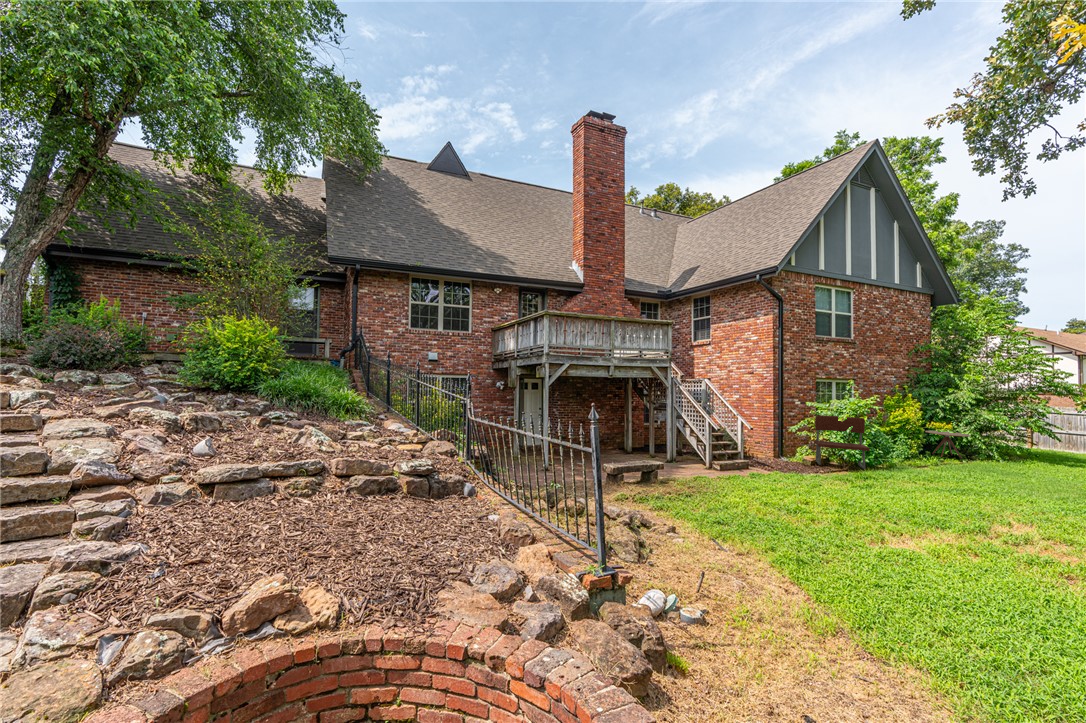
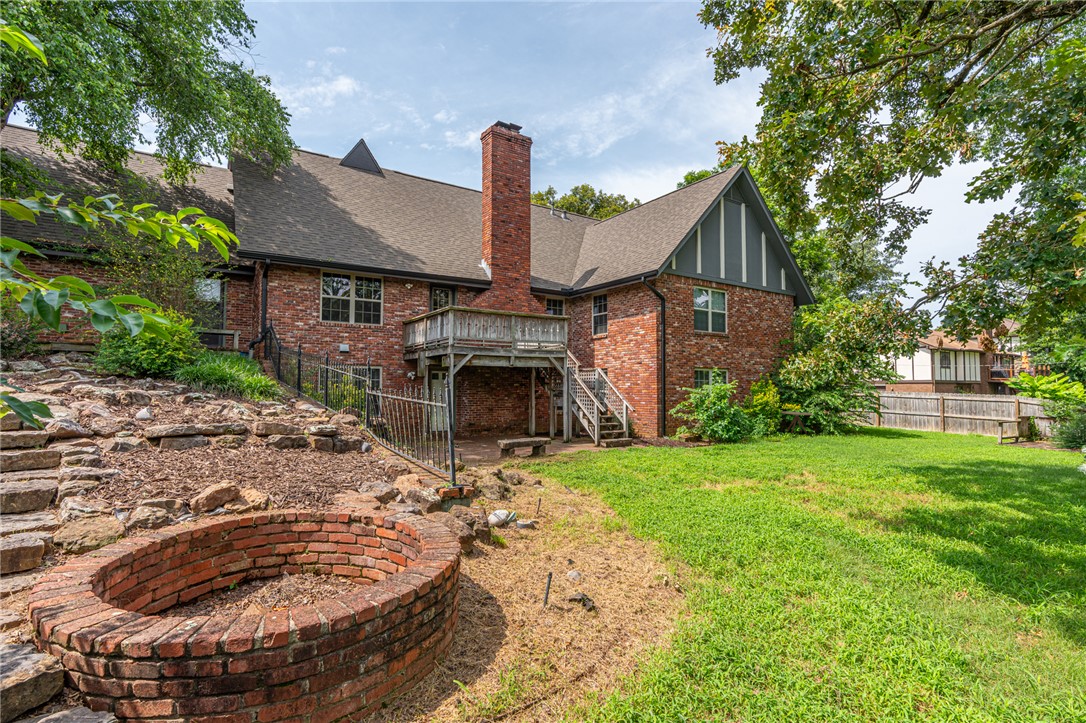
bench: present [815,415,870,469] -> none [686,398,725,442]

